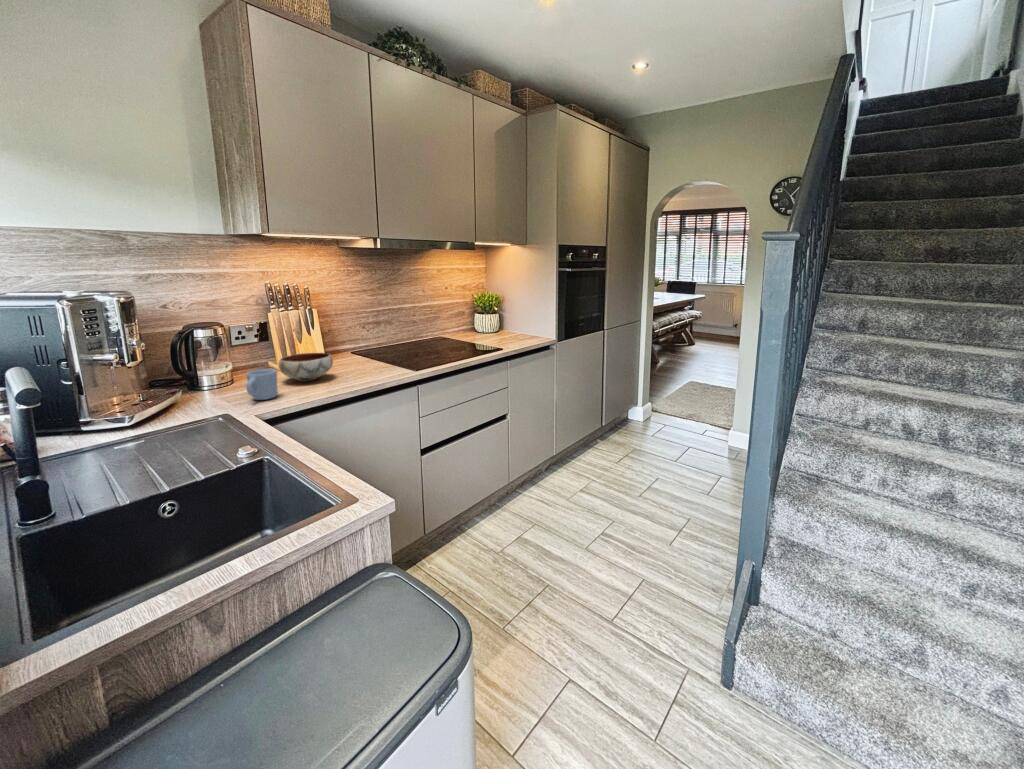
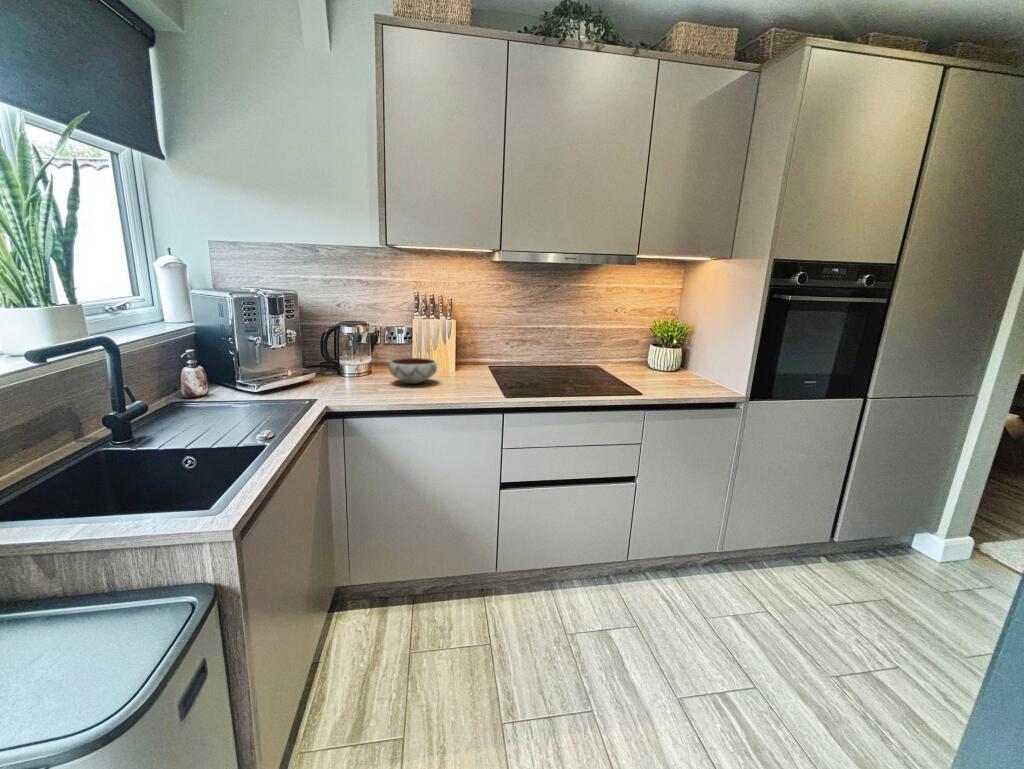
mug: present [246,369,277,400] -> none [333,365,367,392]

